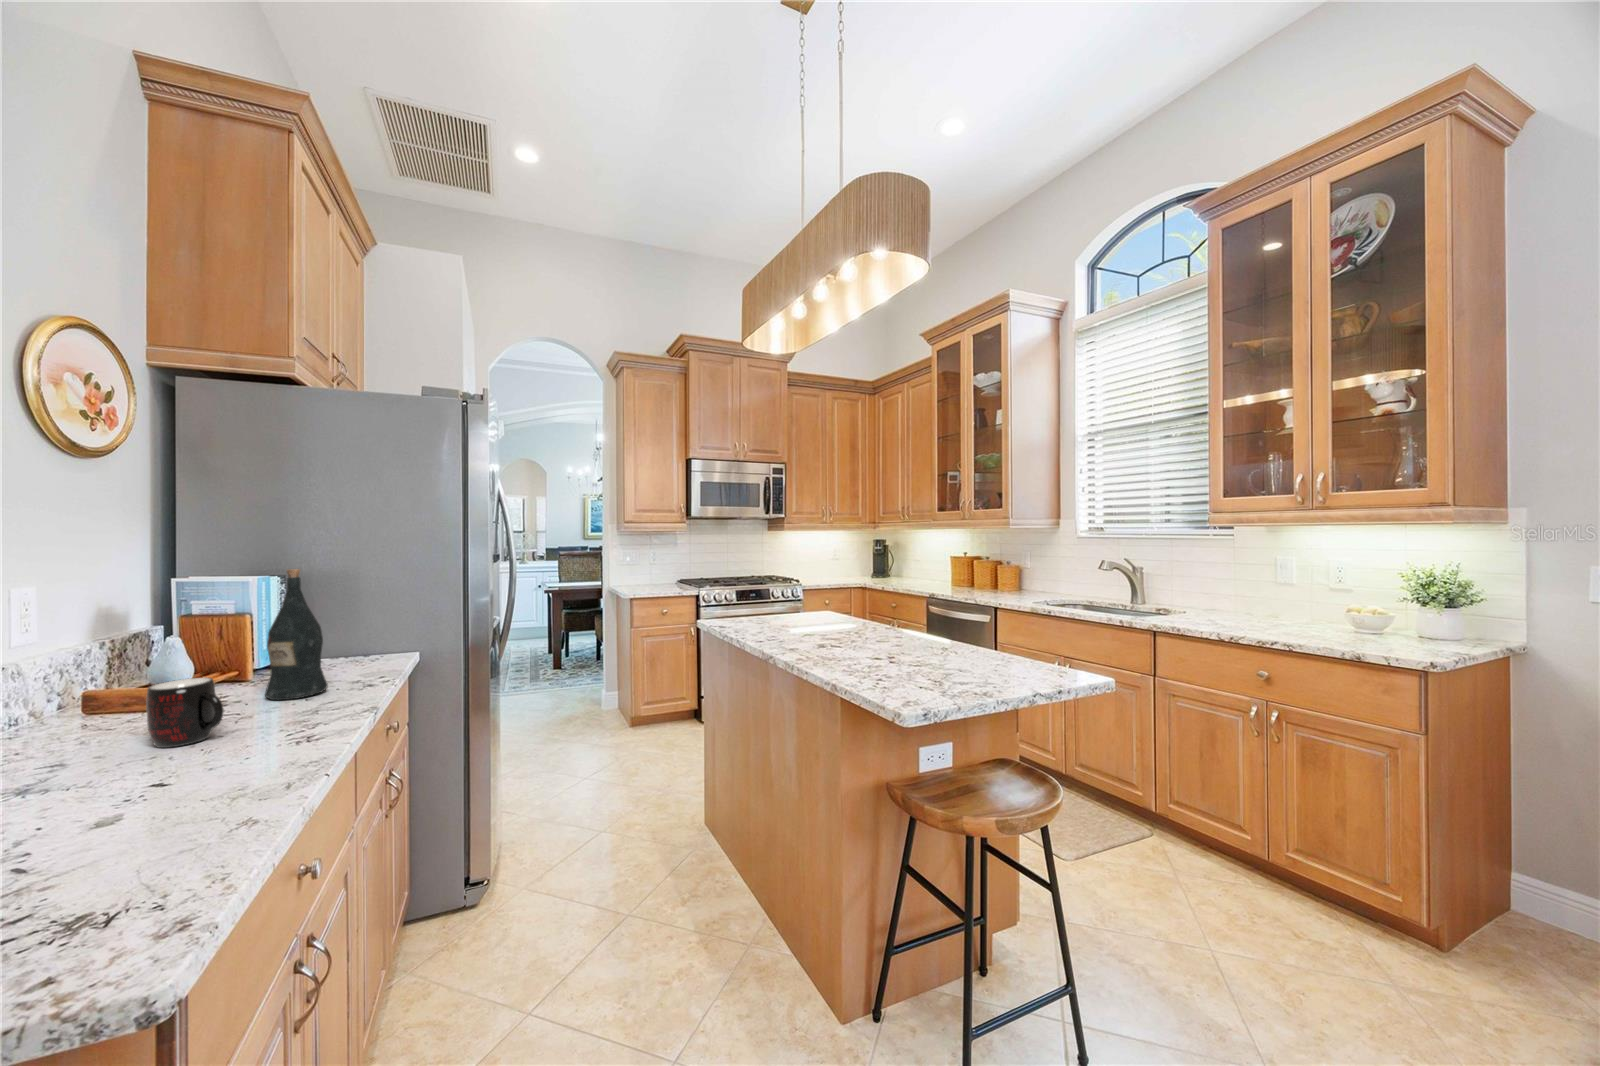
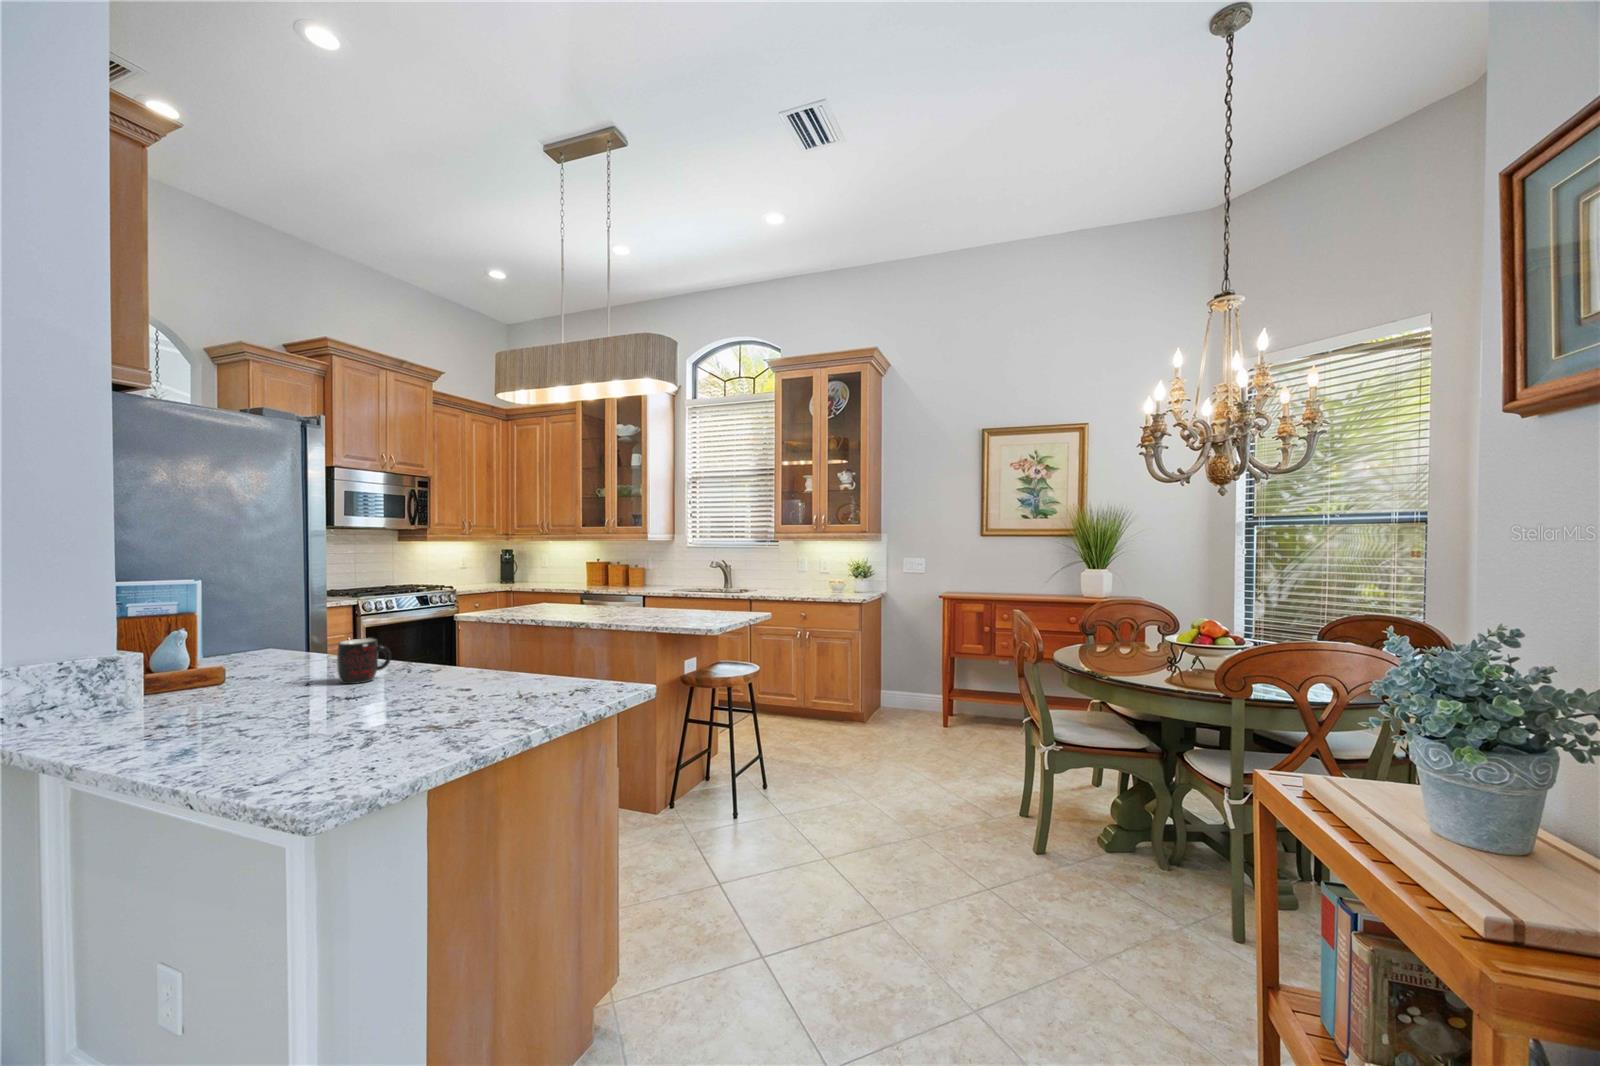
wine bottle: present [265,569,328,700] -> none [283,567,333,672]

